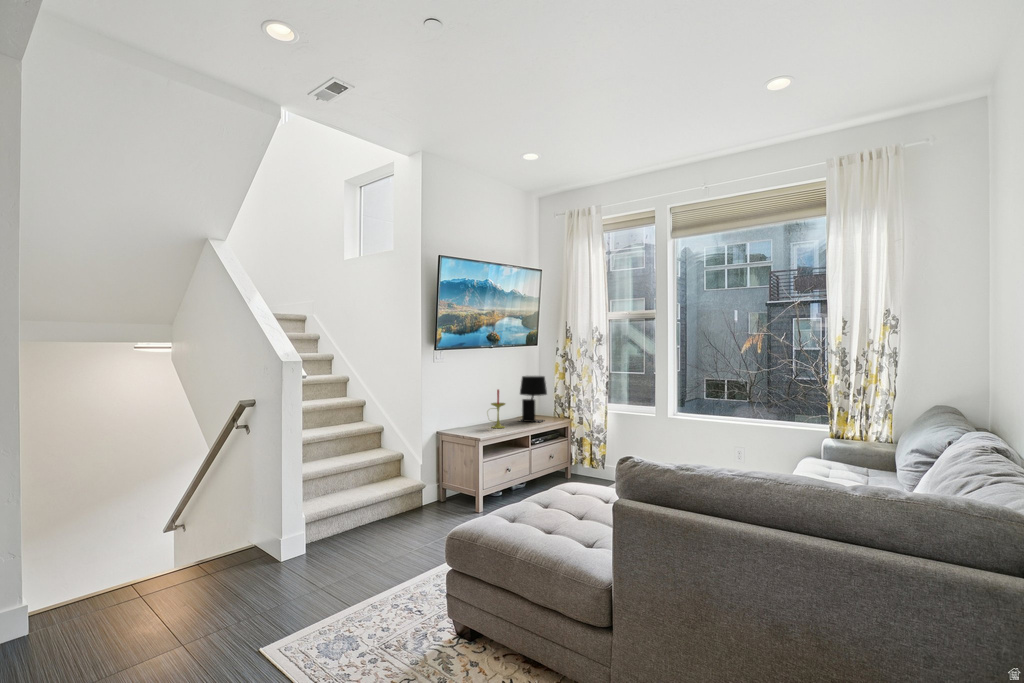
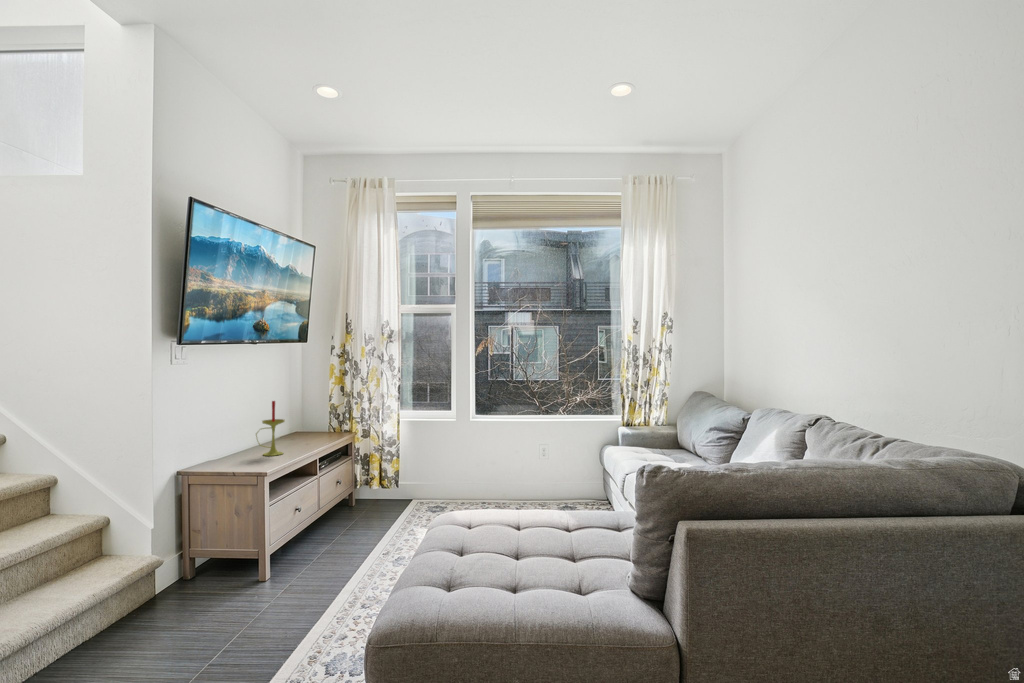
table lamp: present [520,376,547,422] -> none [287,380,327,443]

